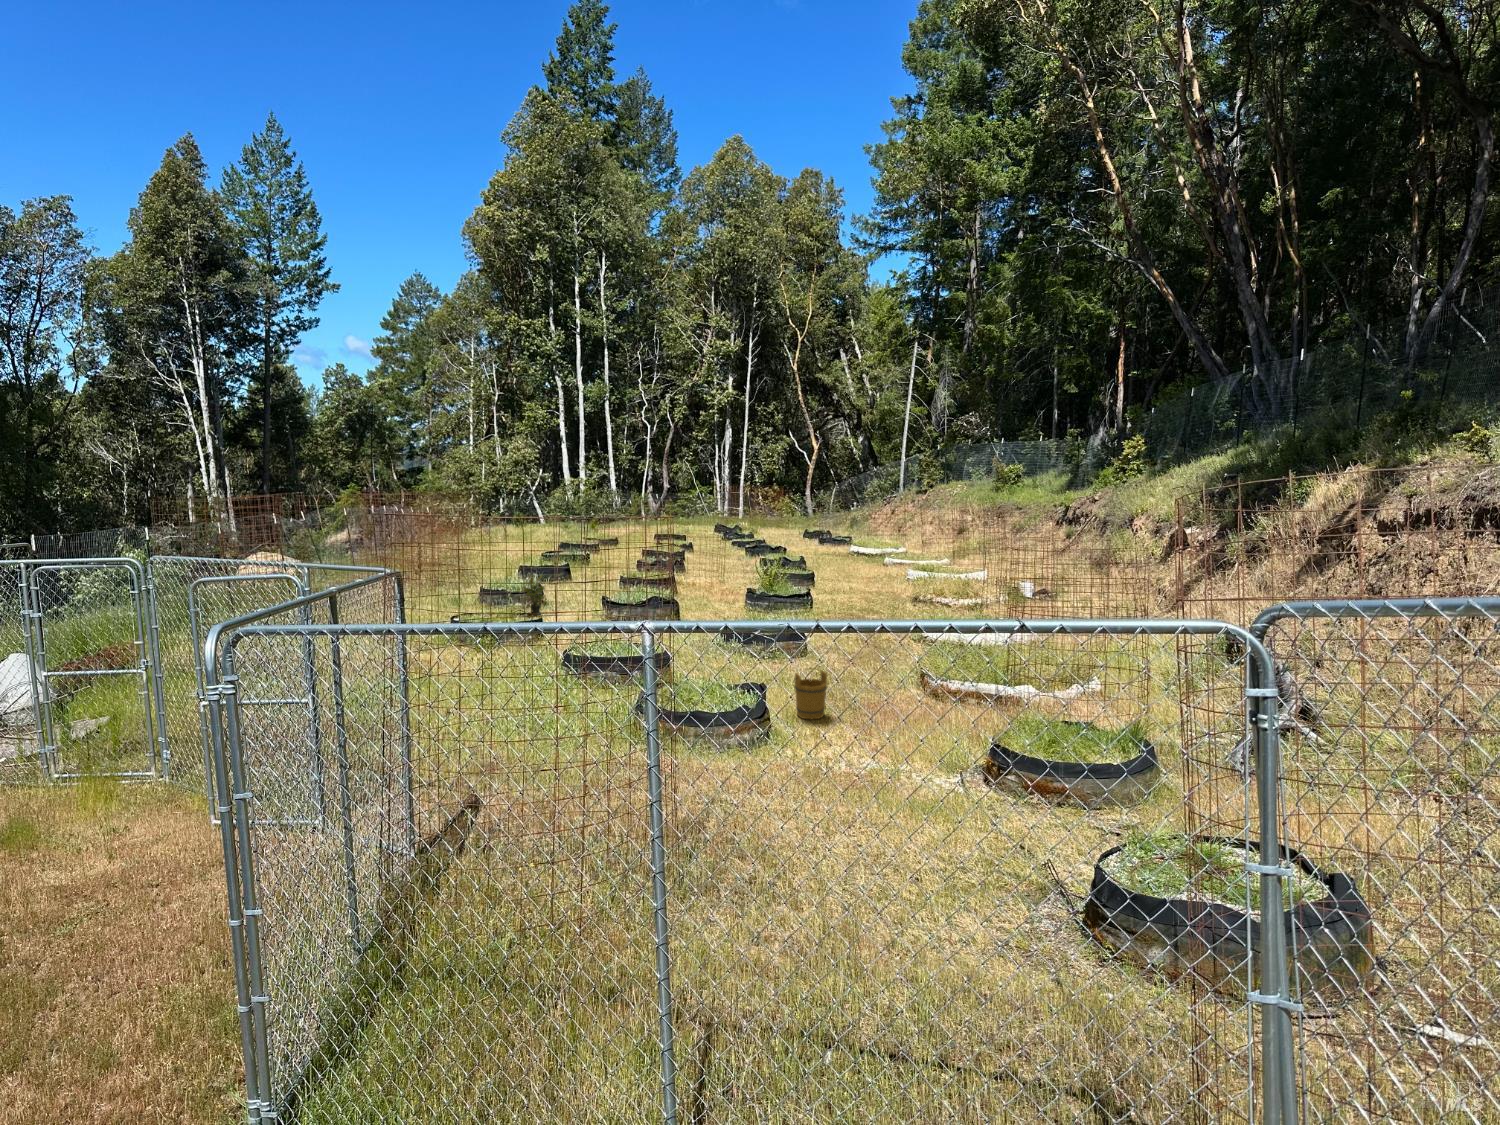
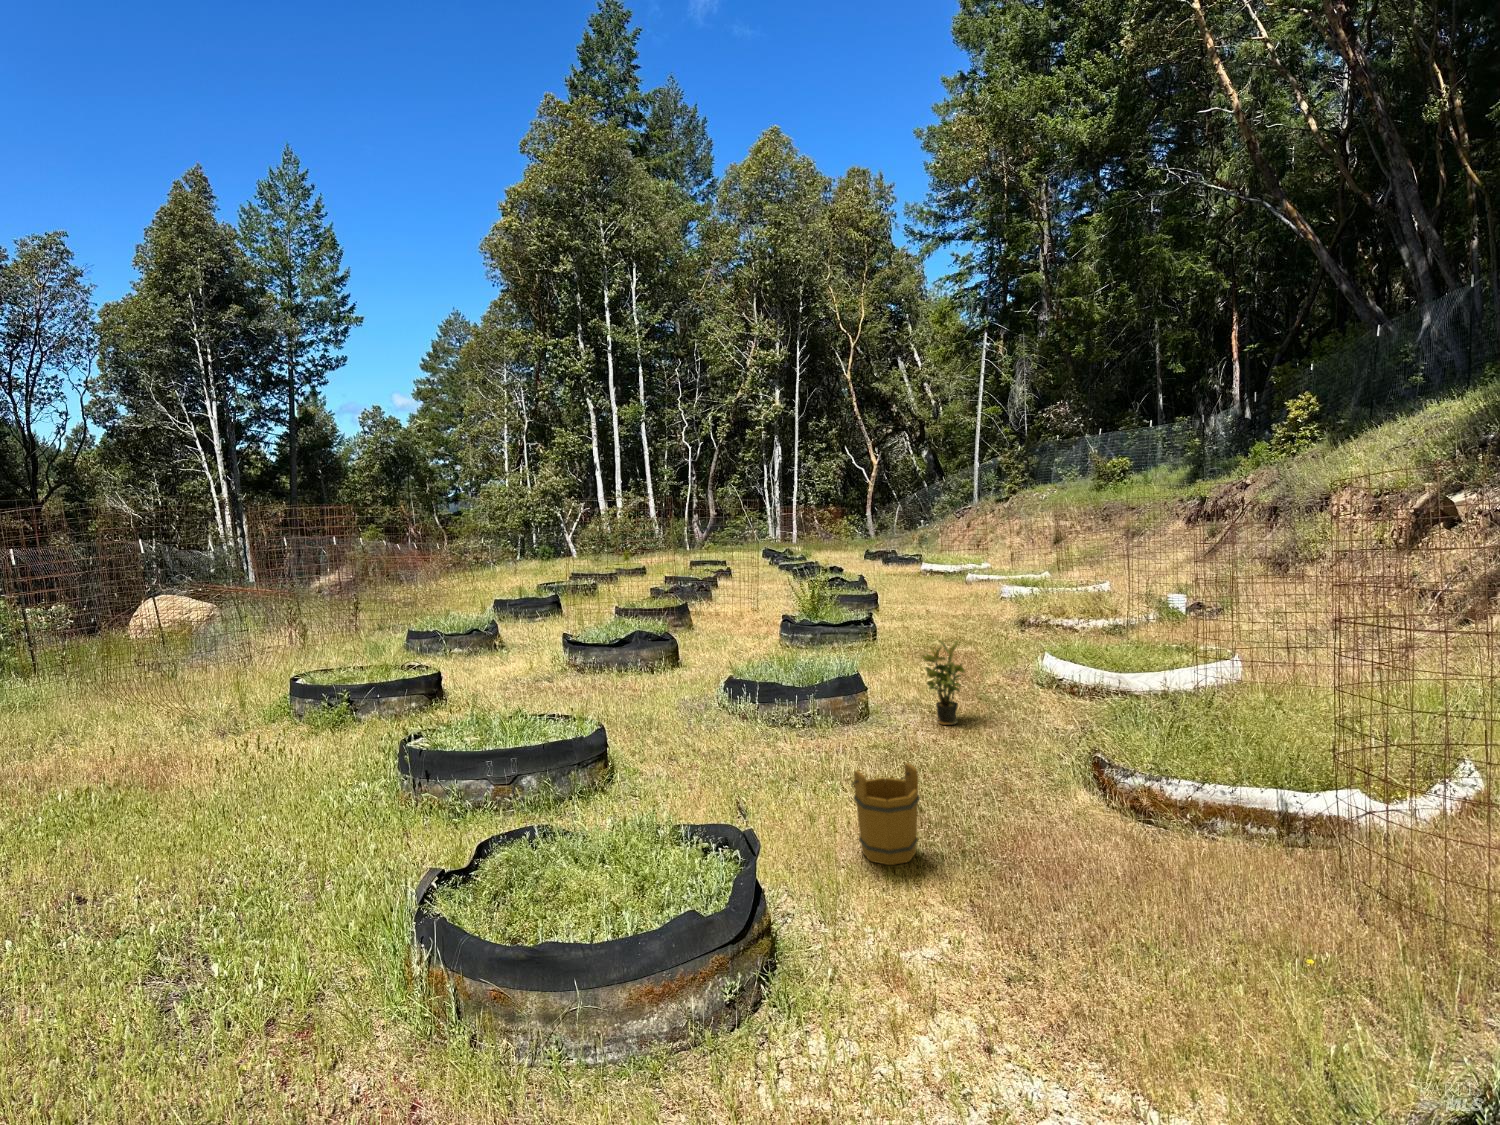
potted plant: present [524,576,545,615] -> present [922,641,965,725]

